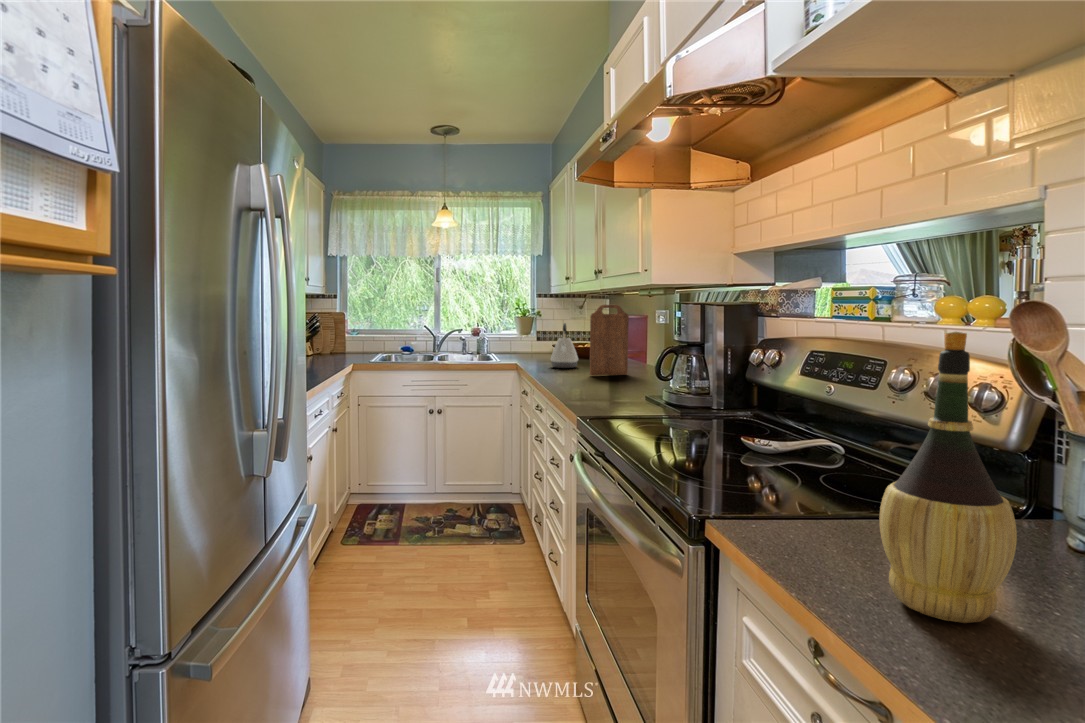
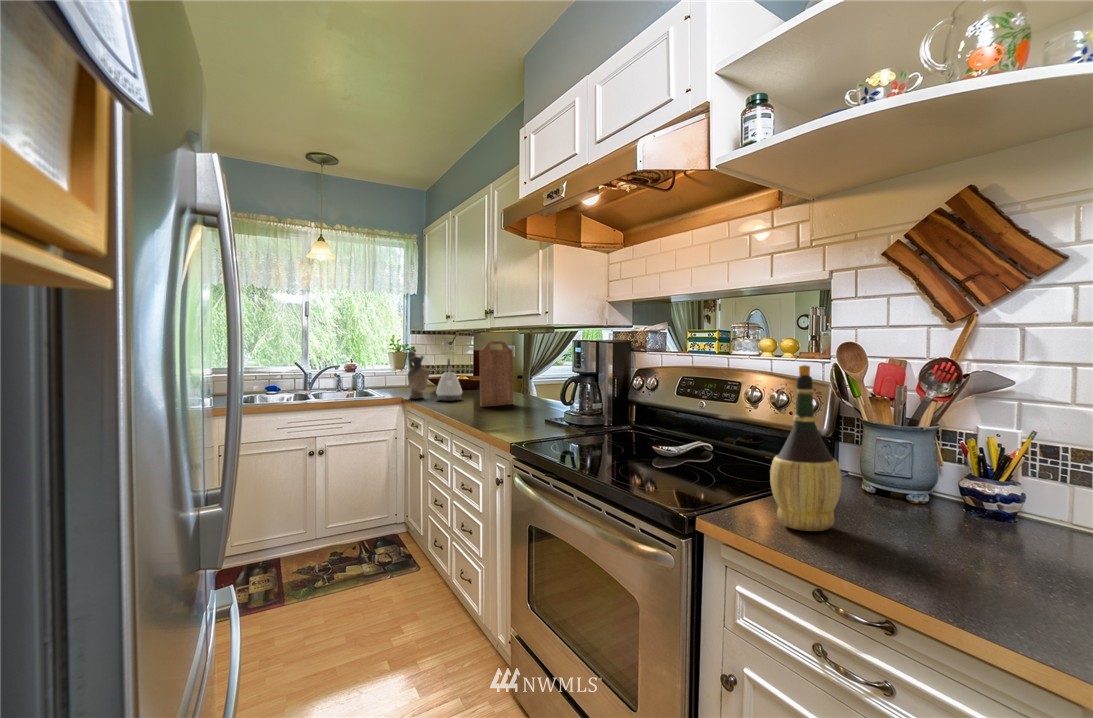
ceramic pitcher: none [525,314,547,364] -> present [408,350,429,398]

